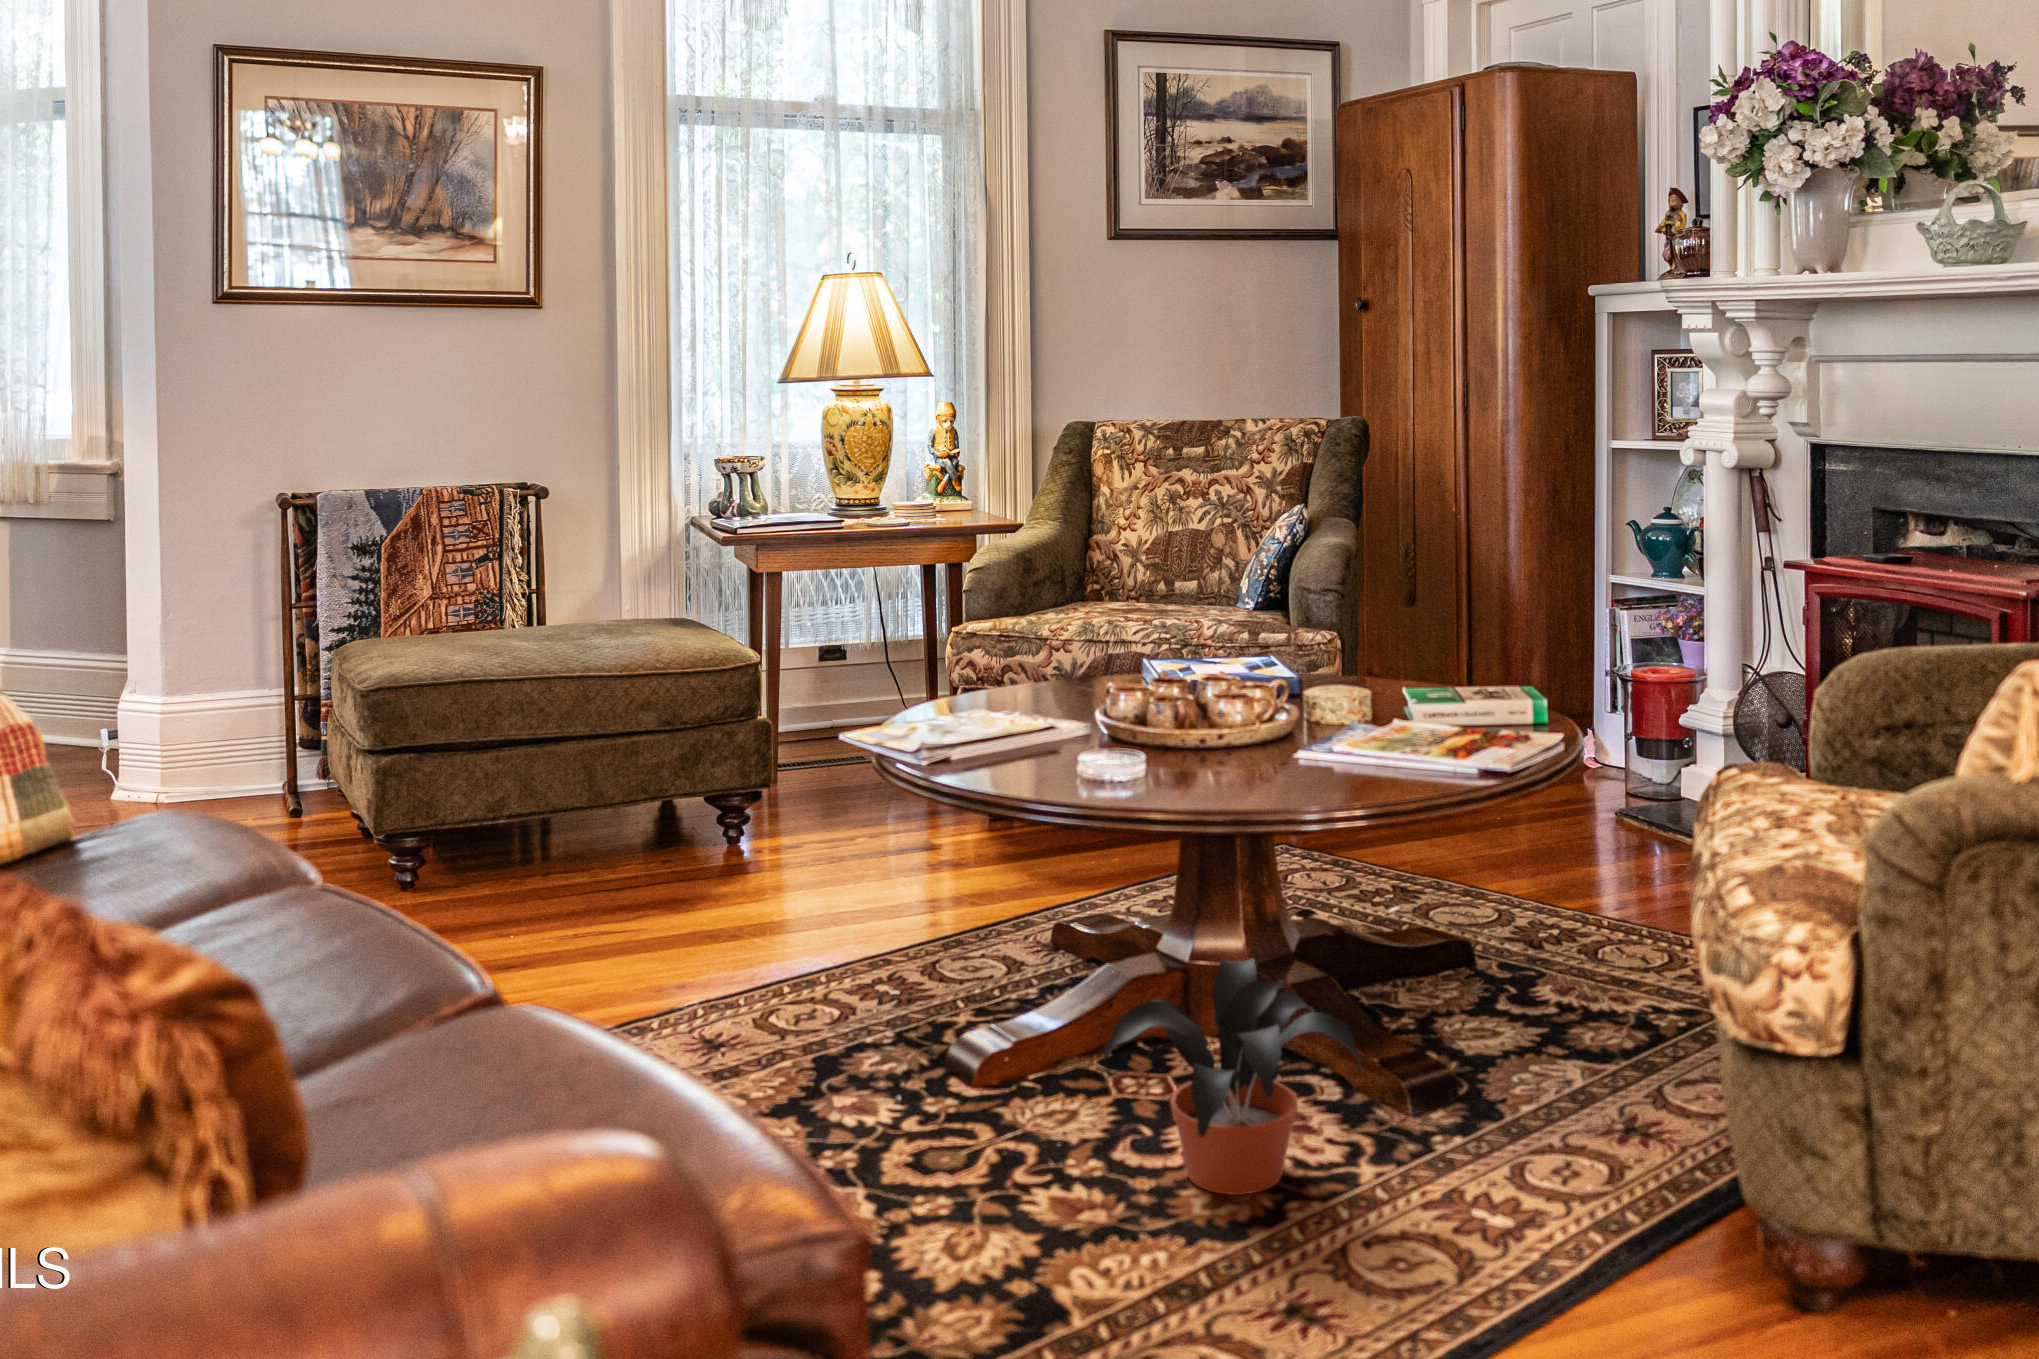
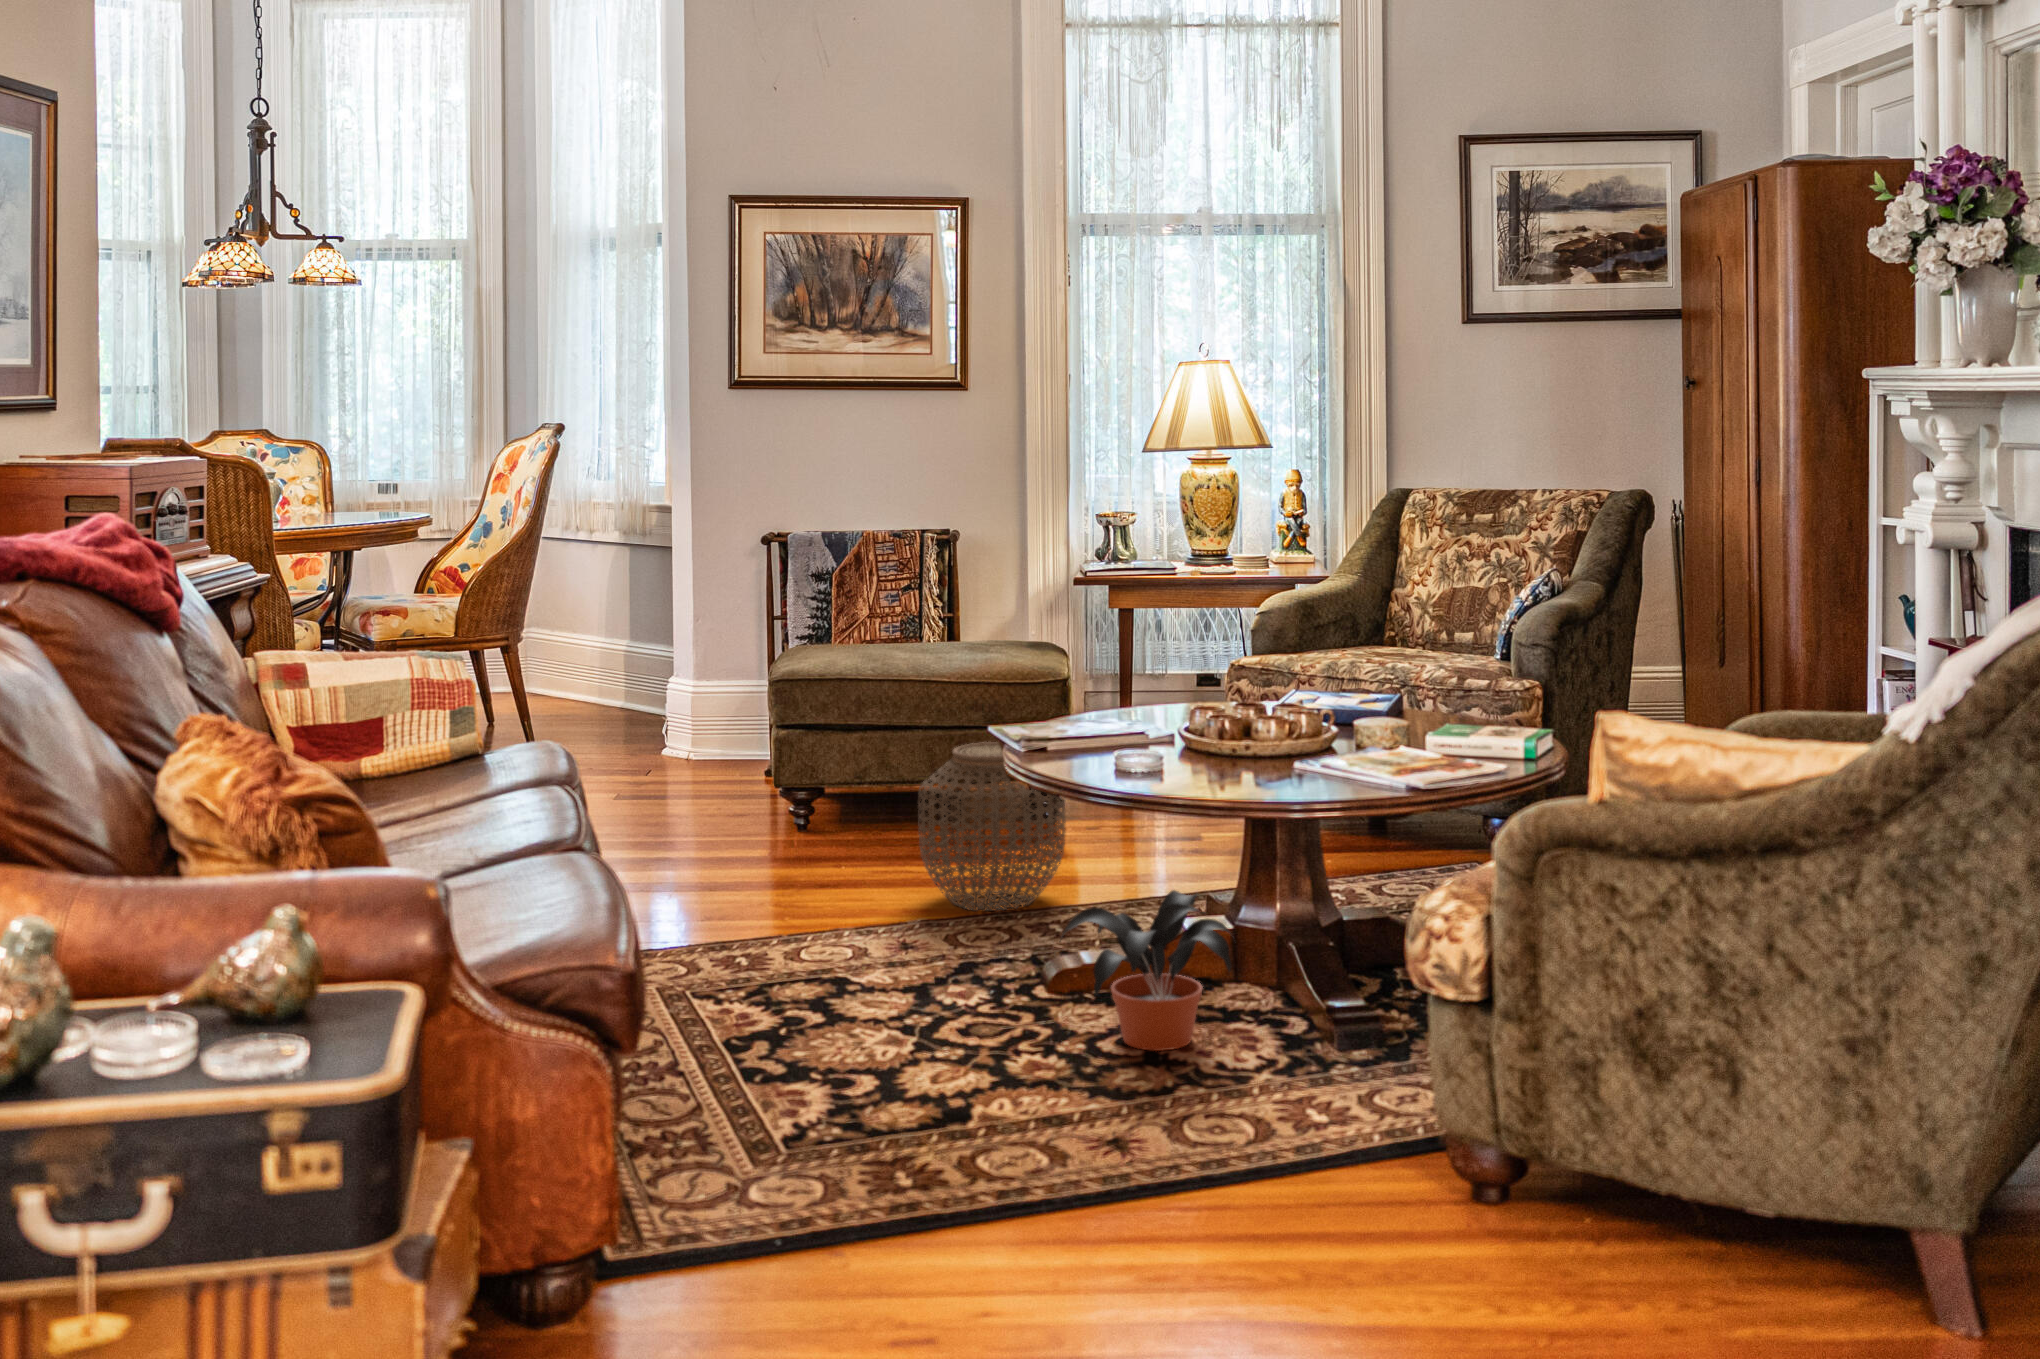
woven basket: none [683,760,885,993] -> present [919,742,1066,911]

